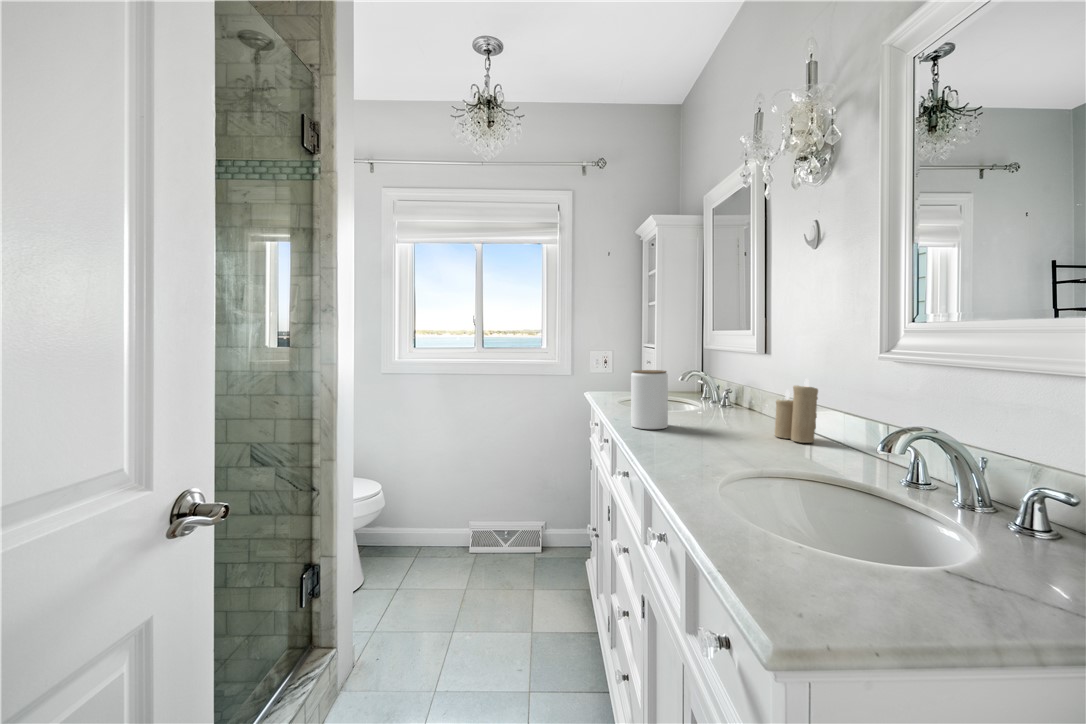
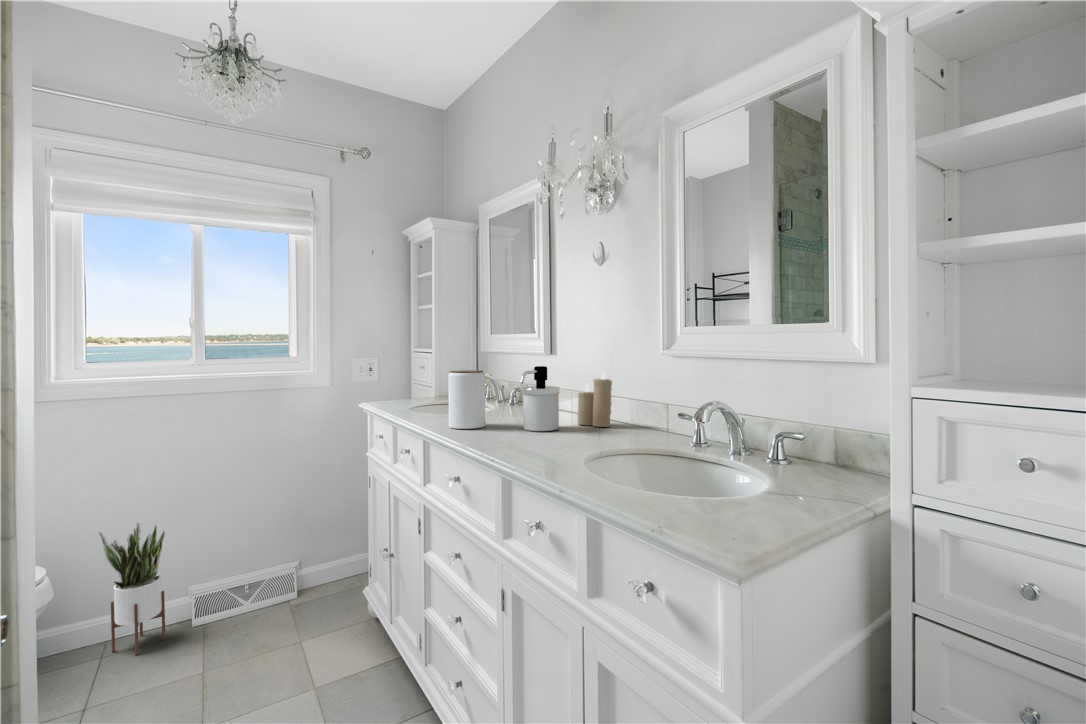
soap dispenser: none [692,369,747,440] -> present [520,366,560,431]
potted plant: none [413,470,453,565] -> present [99,522,165,655]

